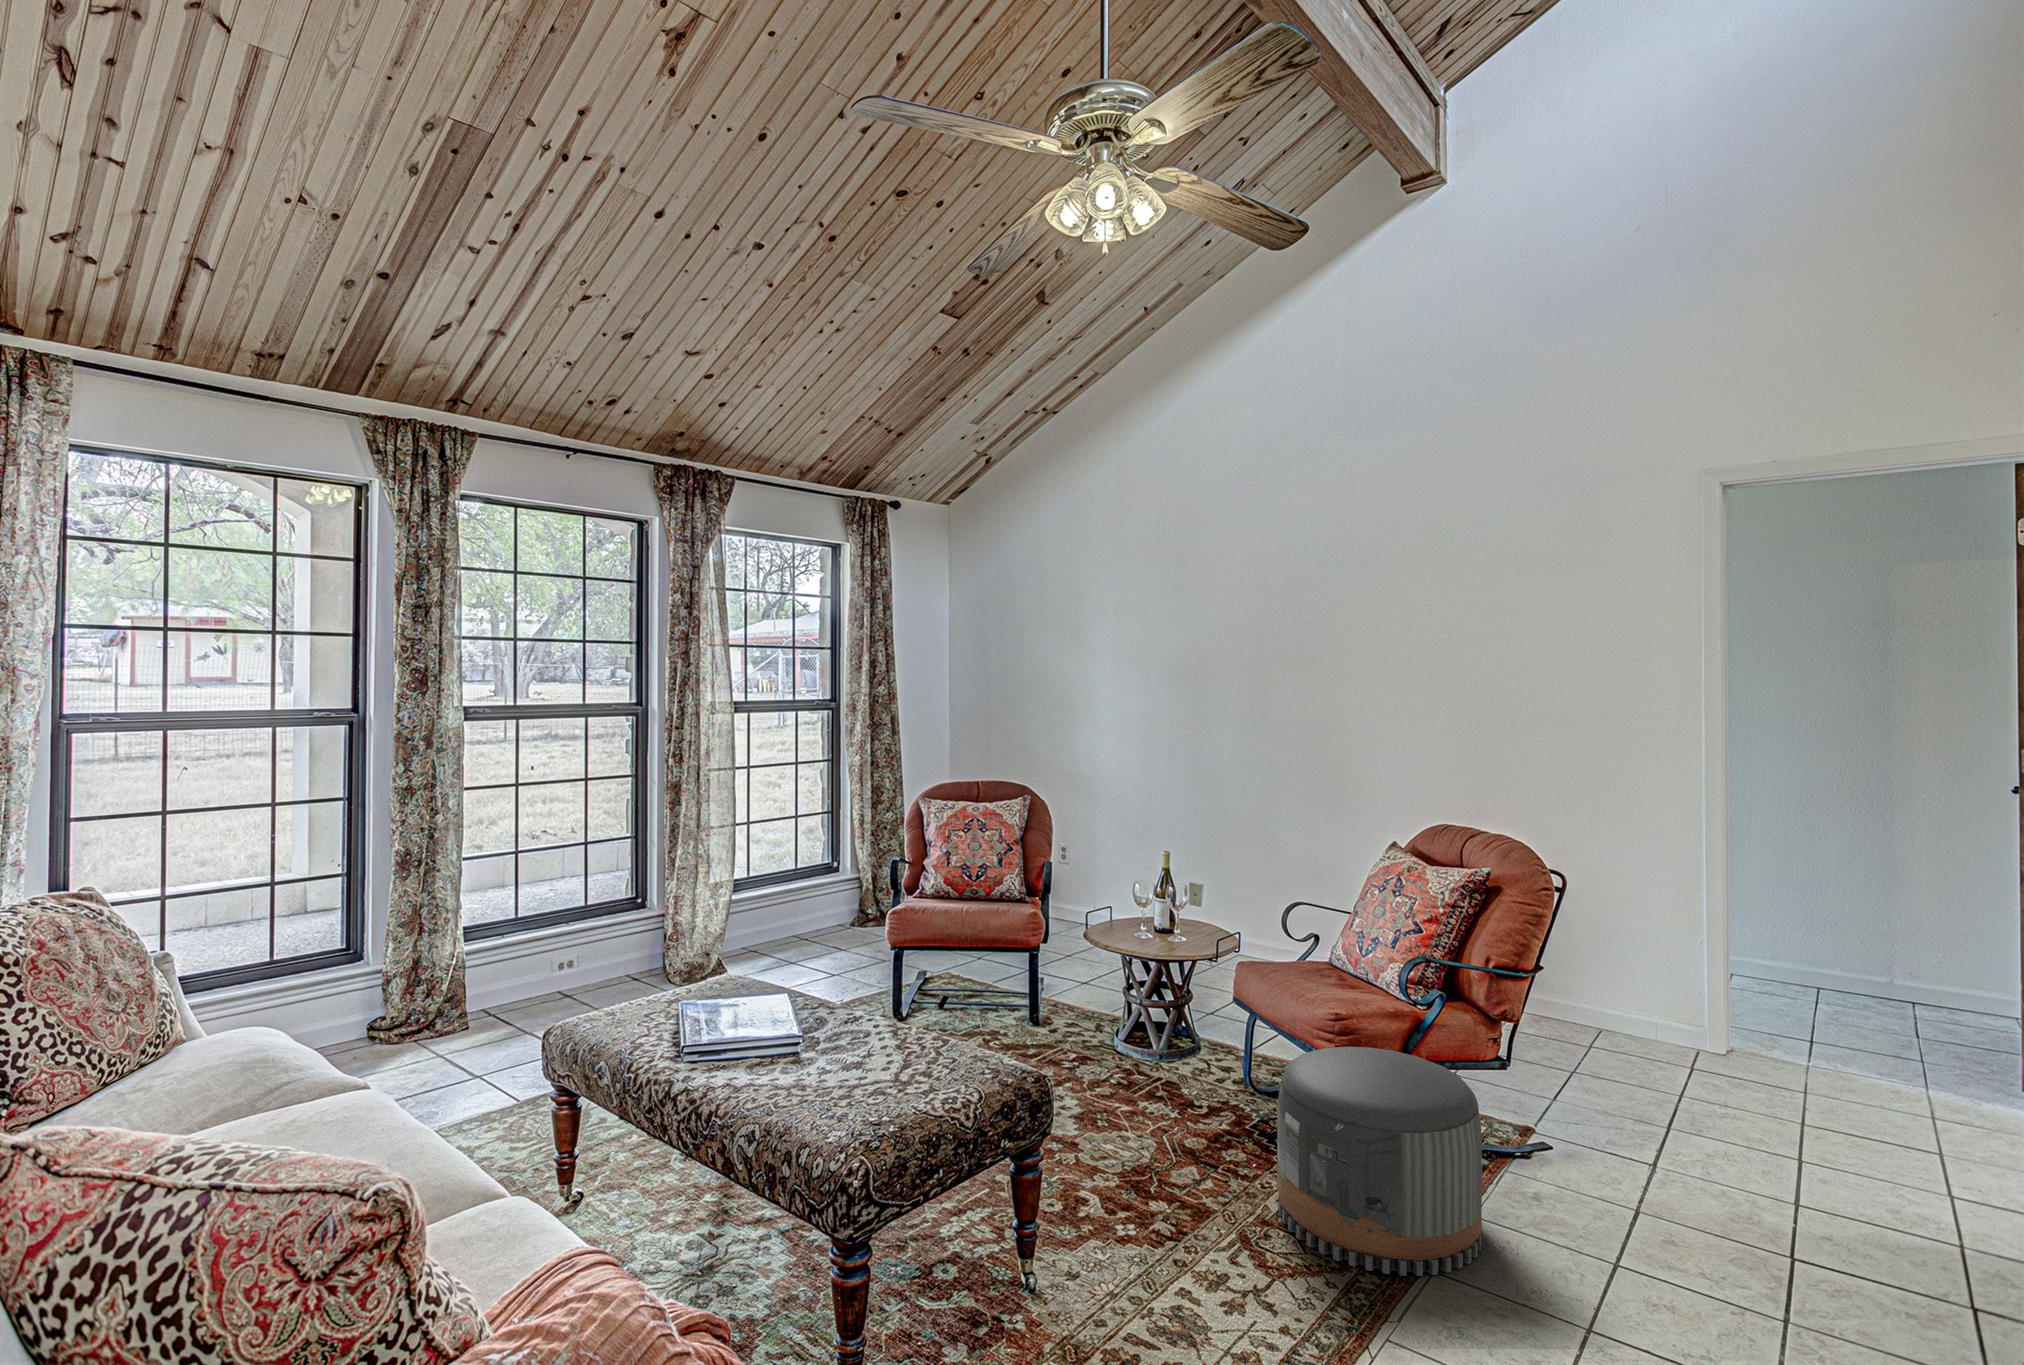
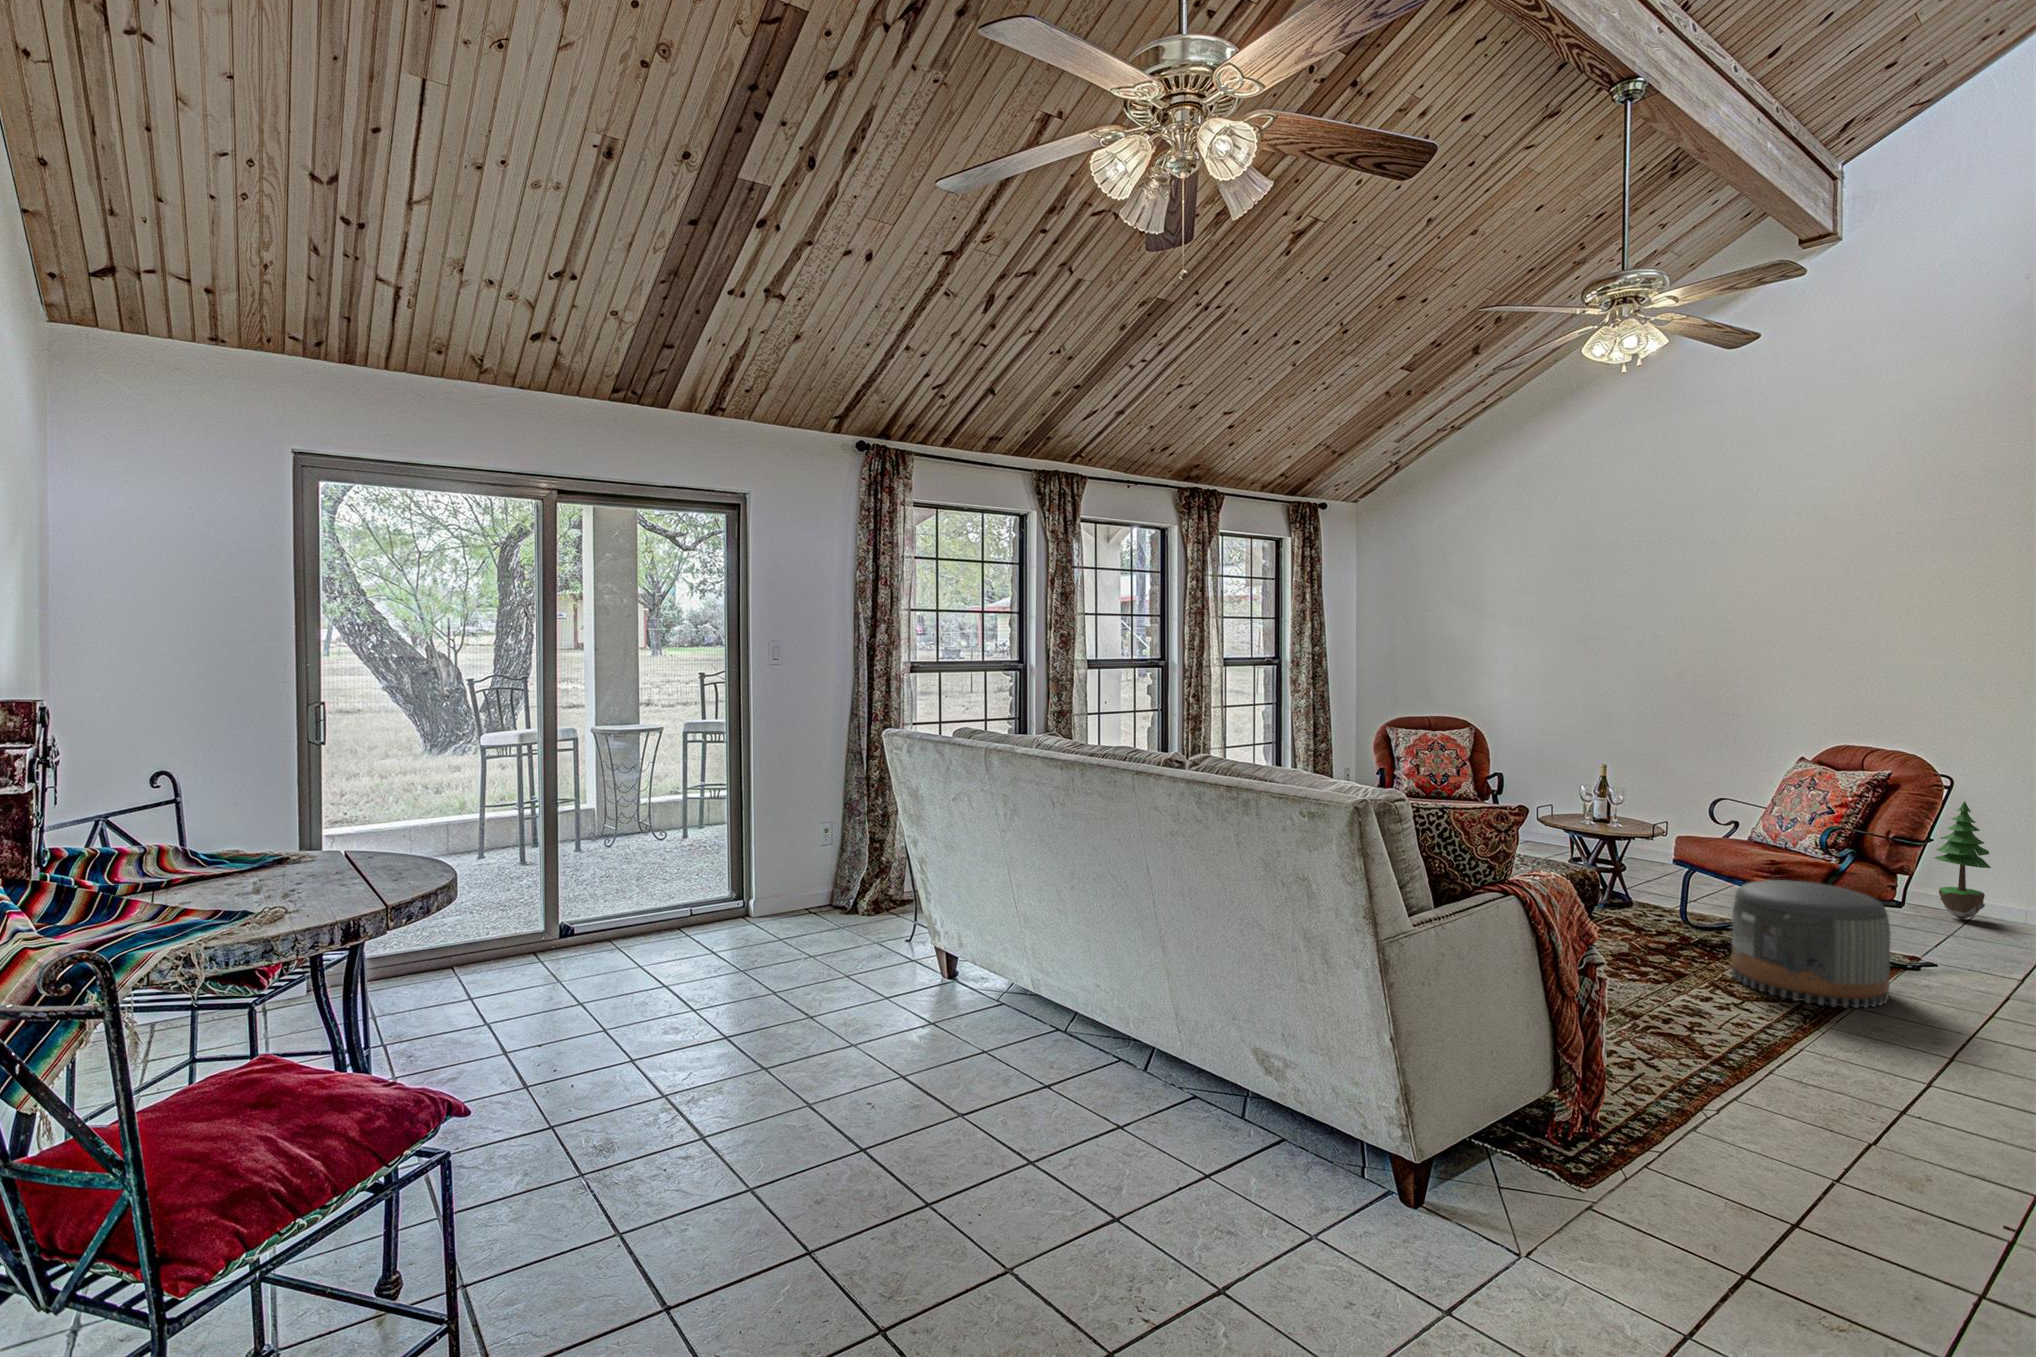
potted tree: none [1550,892,1614,1048] -> present [1934,801,1991,919]

